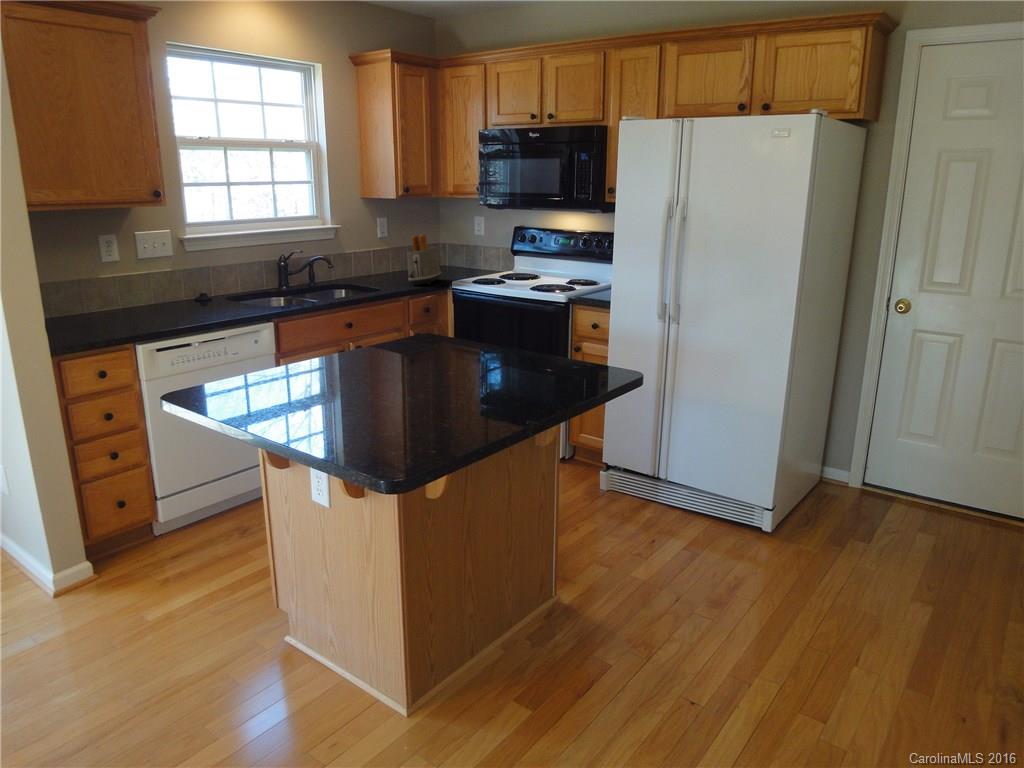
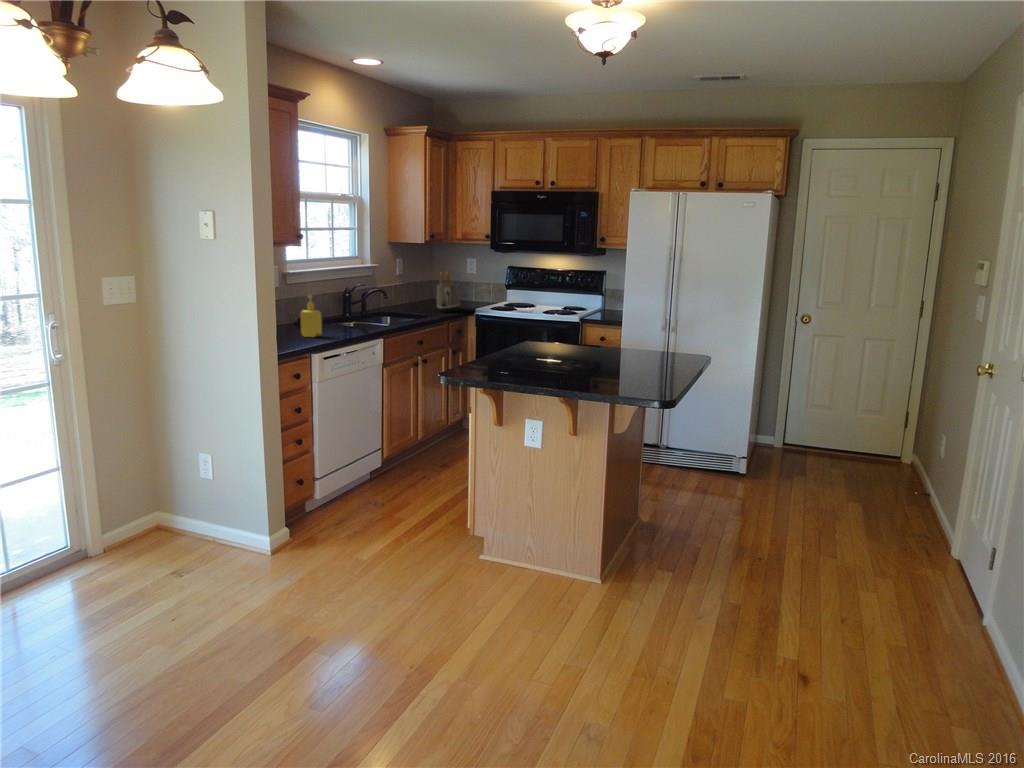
soap dispenser: none [158,266,186,320] -> present [300,295,322,337]

